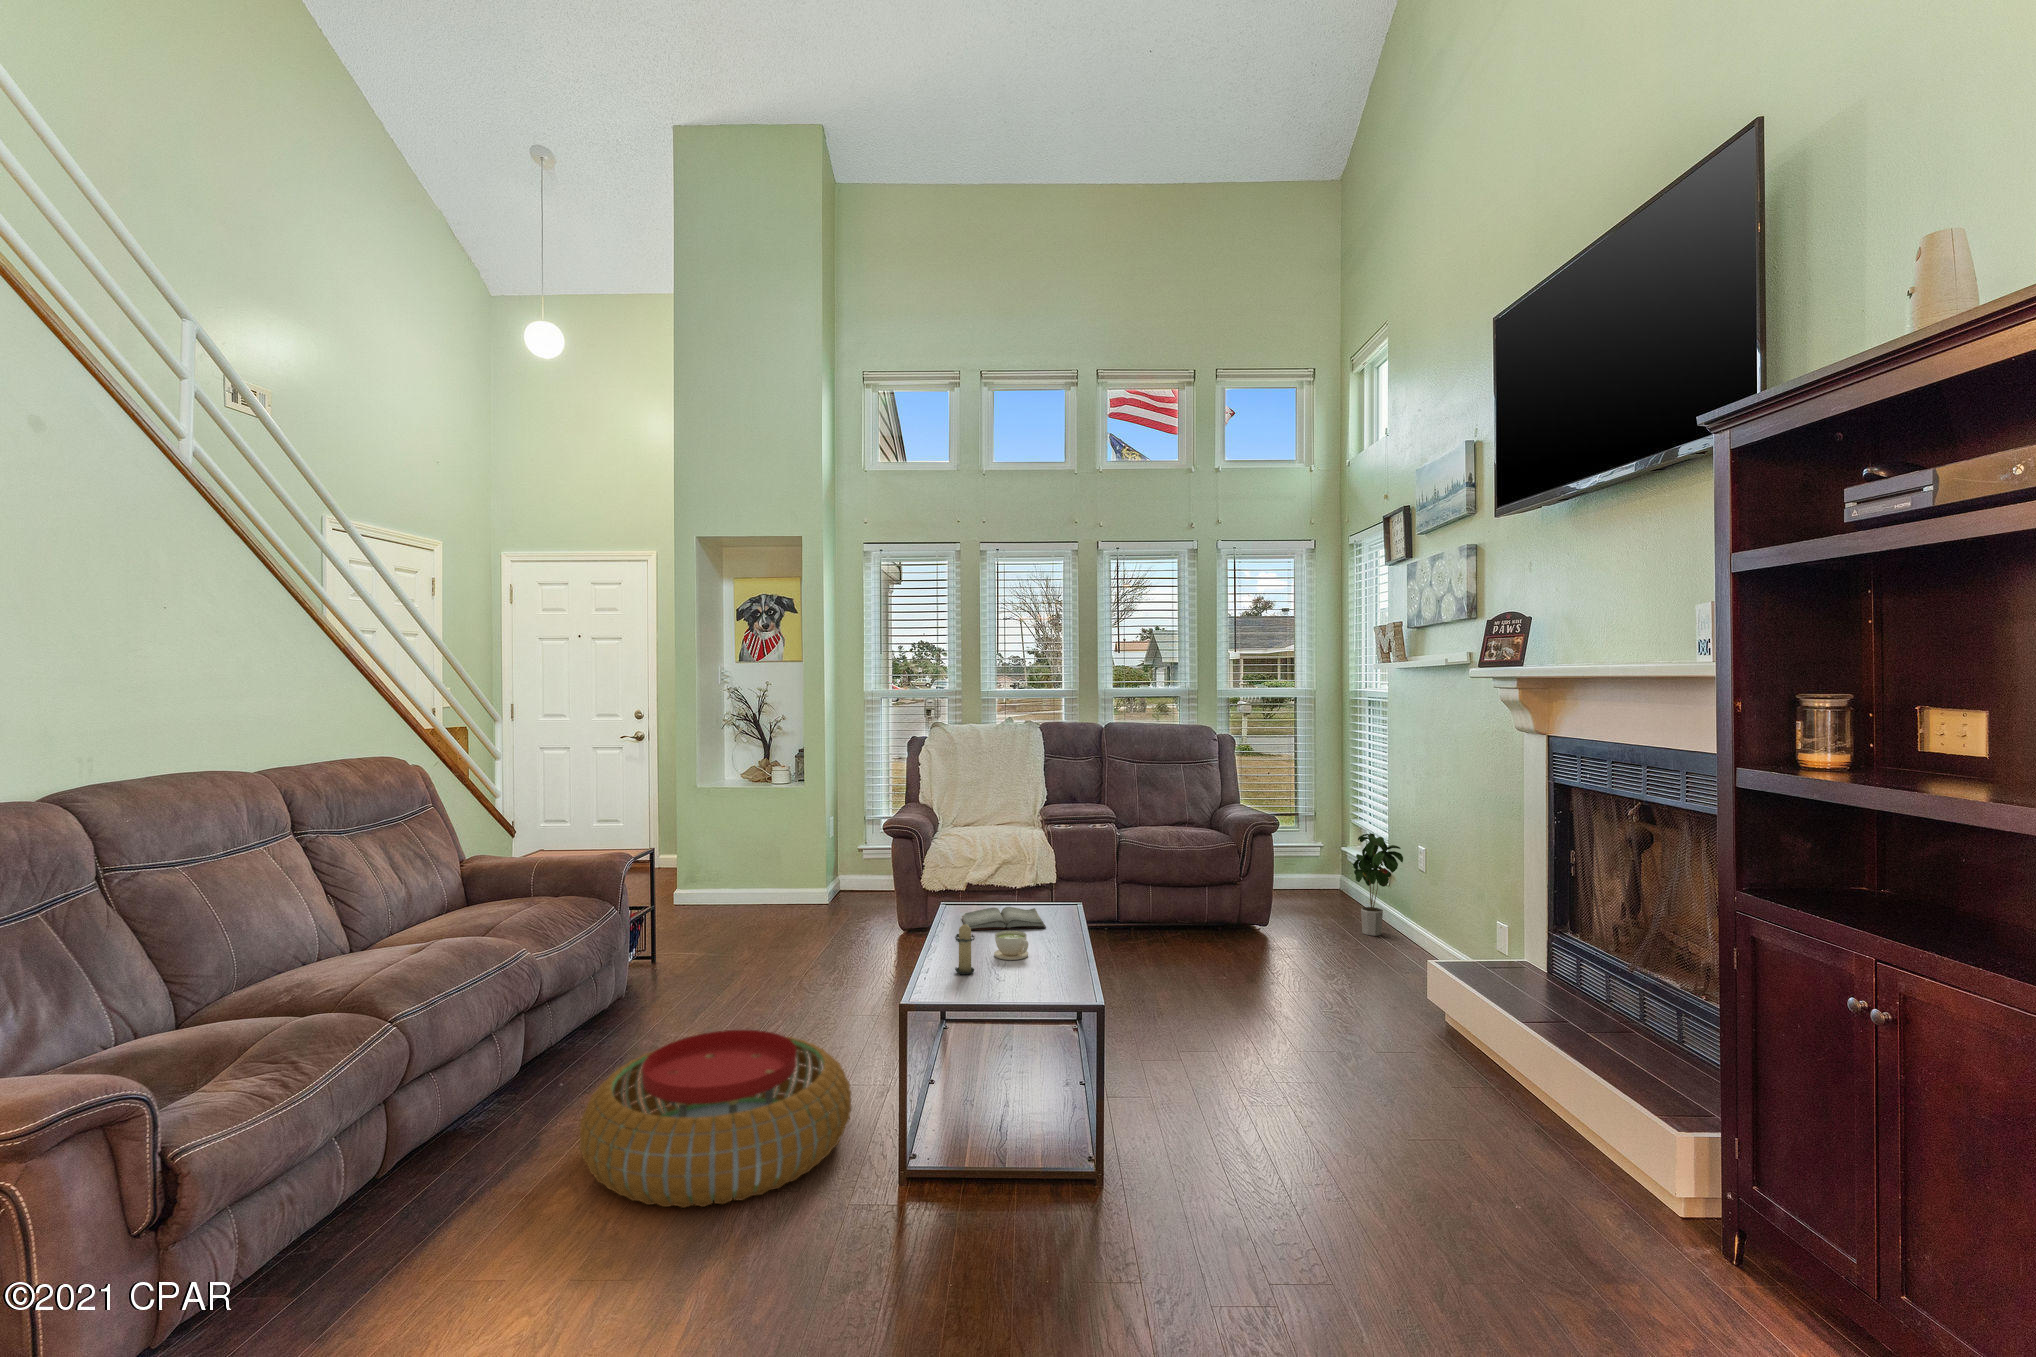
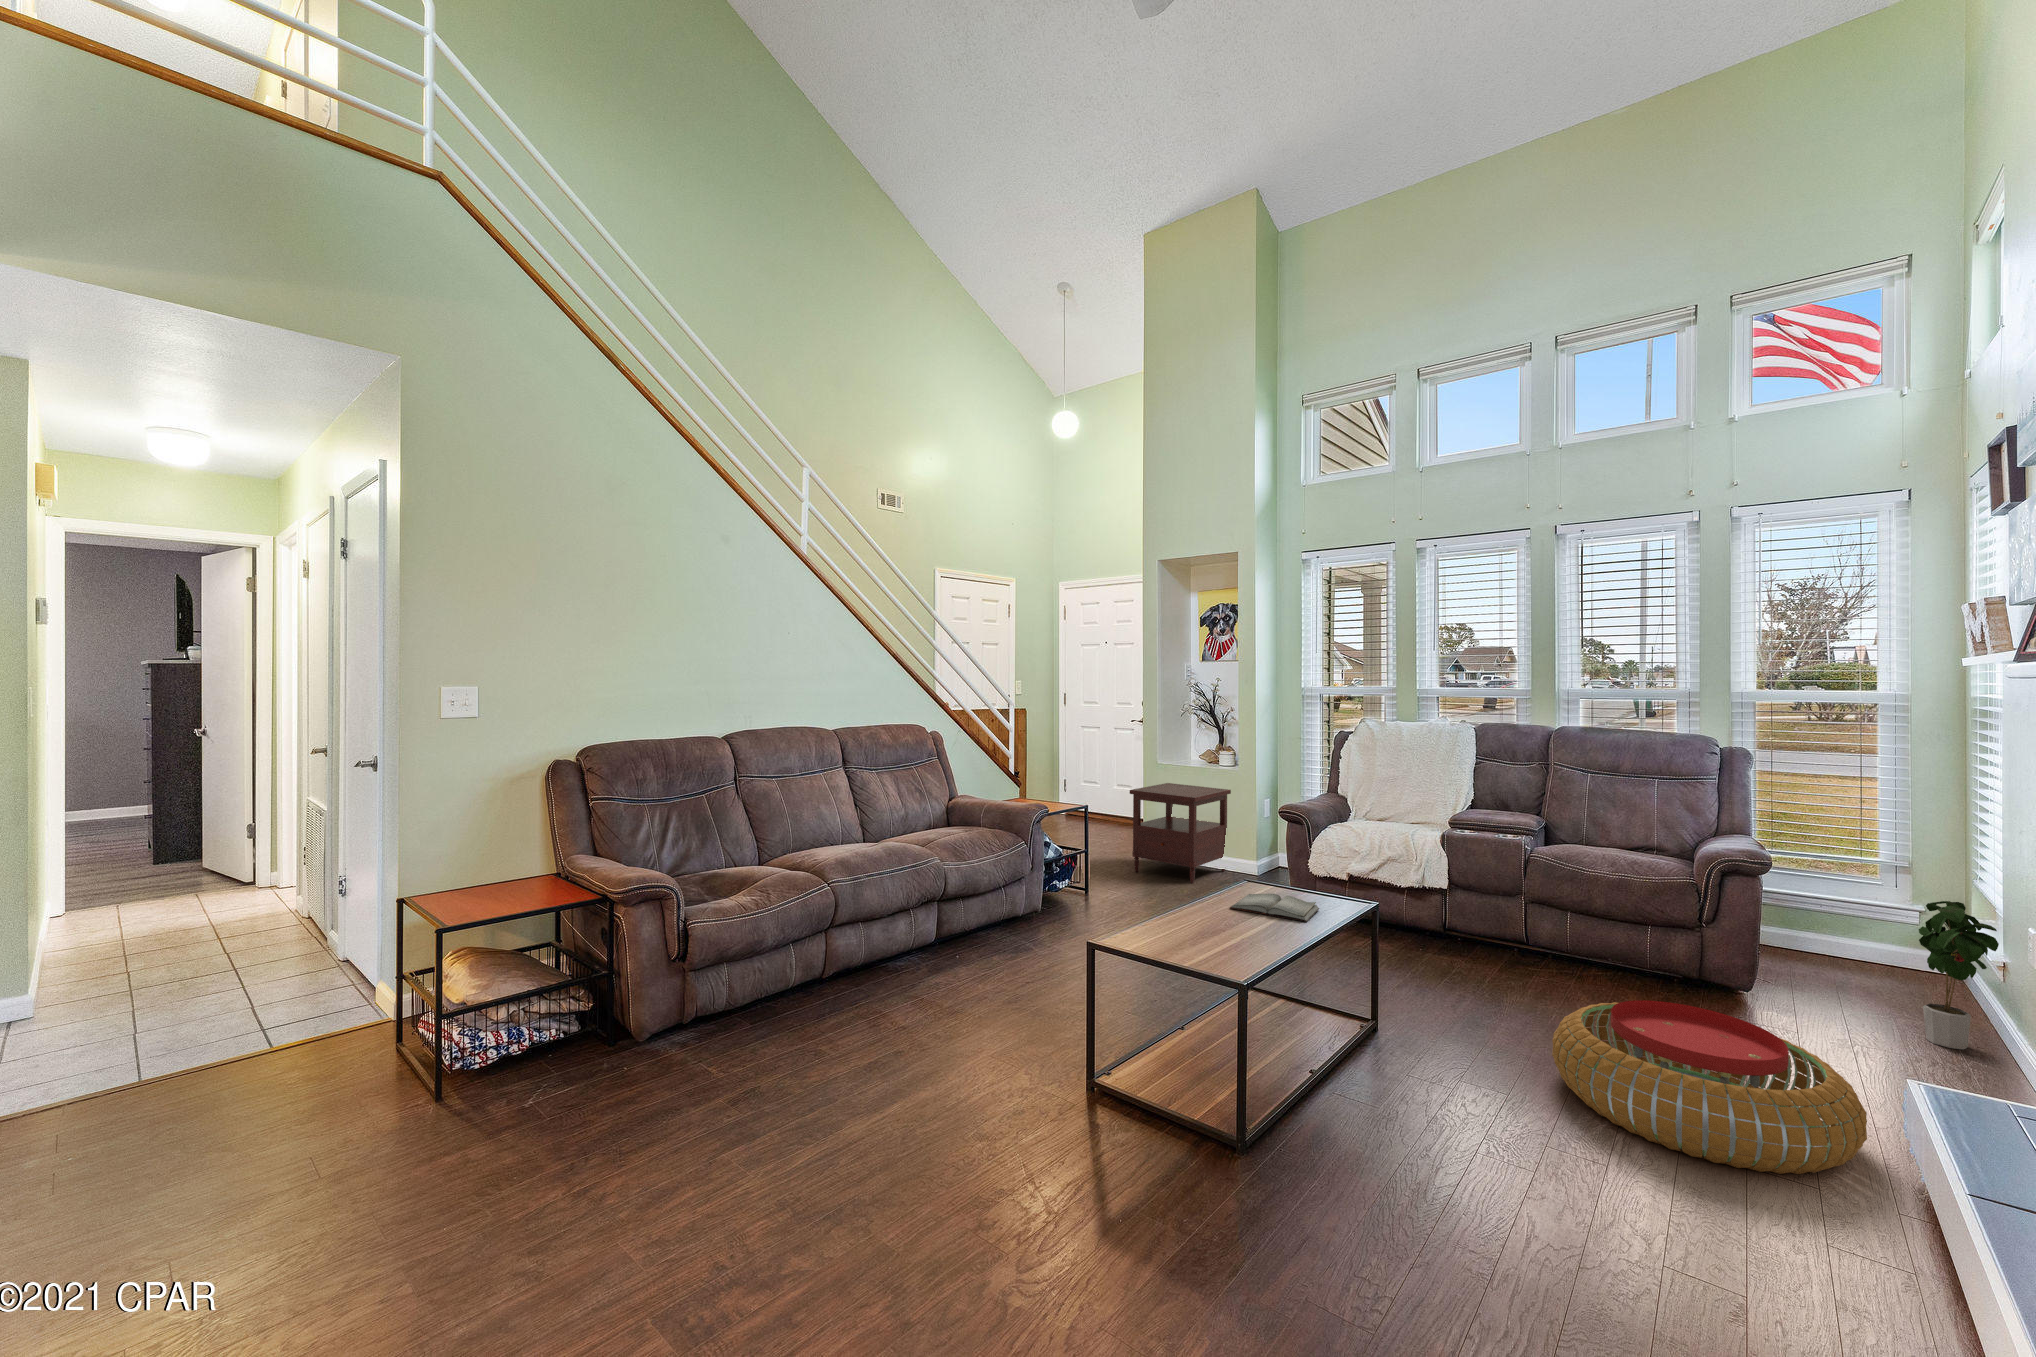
side table: none [682,812,797,929] -> present [1130,783,1231,883]
candle: present [955,924,975,974] -> none [1154,894,1177,943]
coffee cup: present [994,931,1028,960] -> none [1213,913,1246,942]
pouf: present [580,1030,851,1208] -> present [1552,1000,1867,1174]

